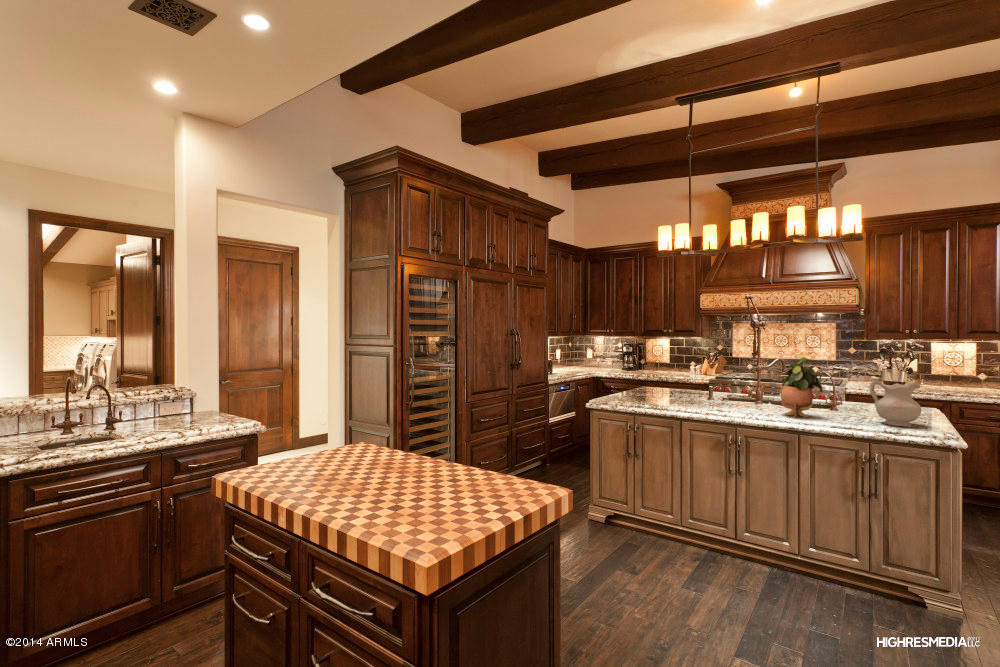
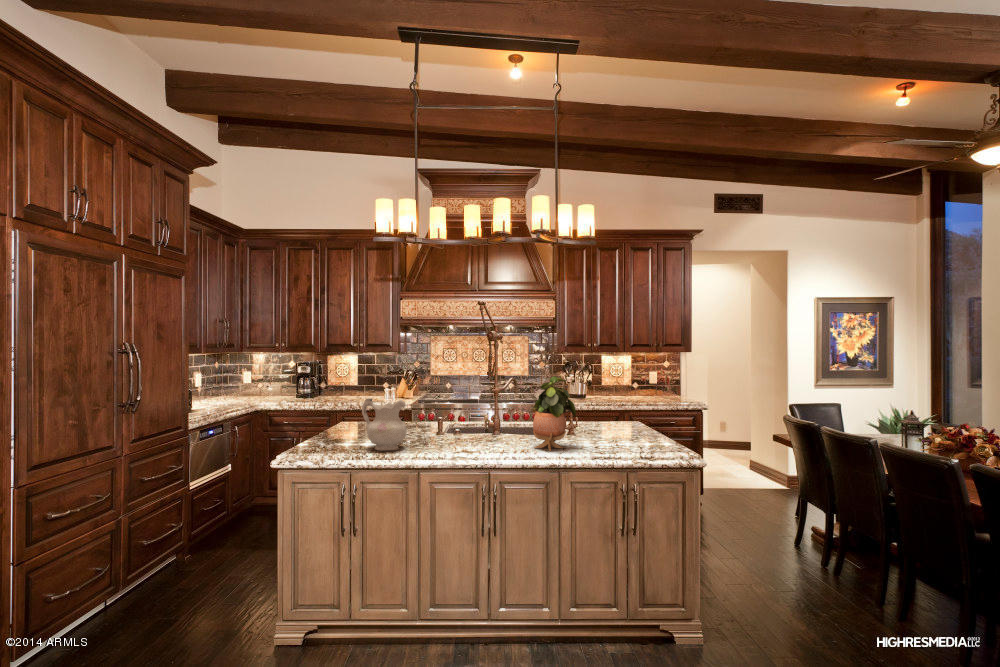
ceramic pitcher: present [870,378,921,427] -> present [362,398,407,451]

